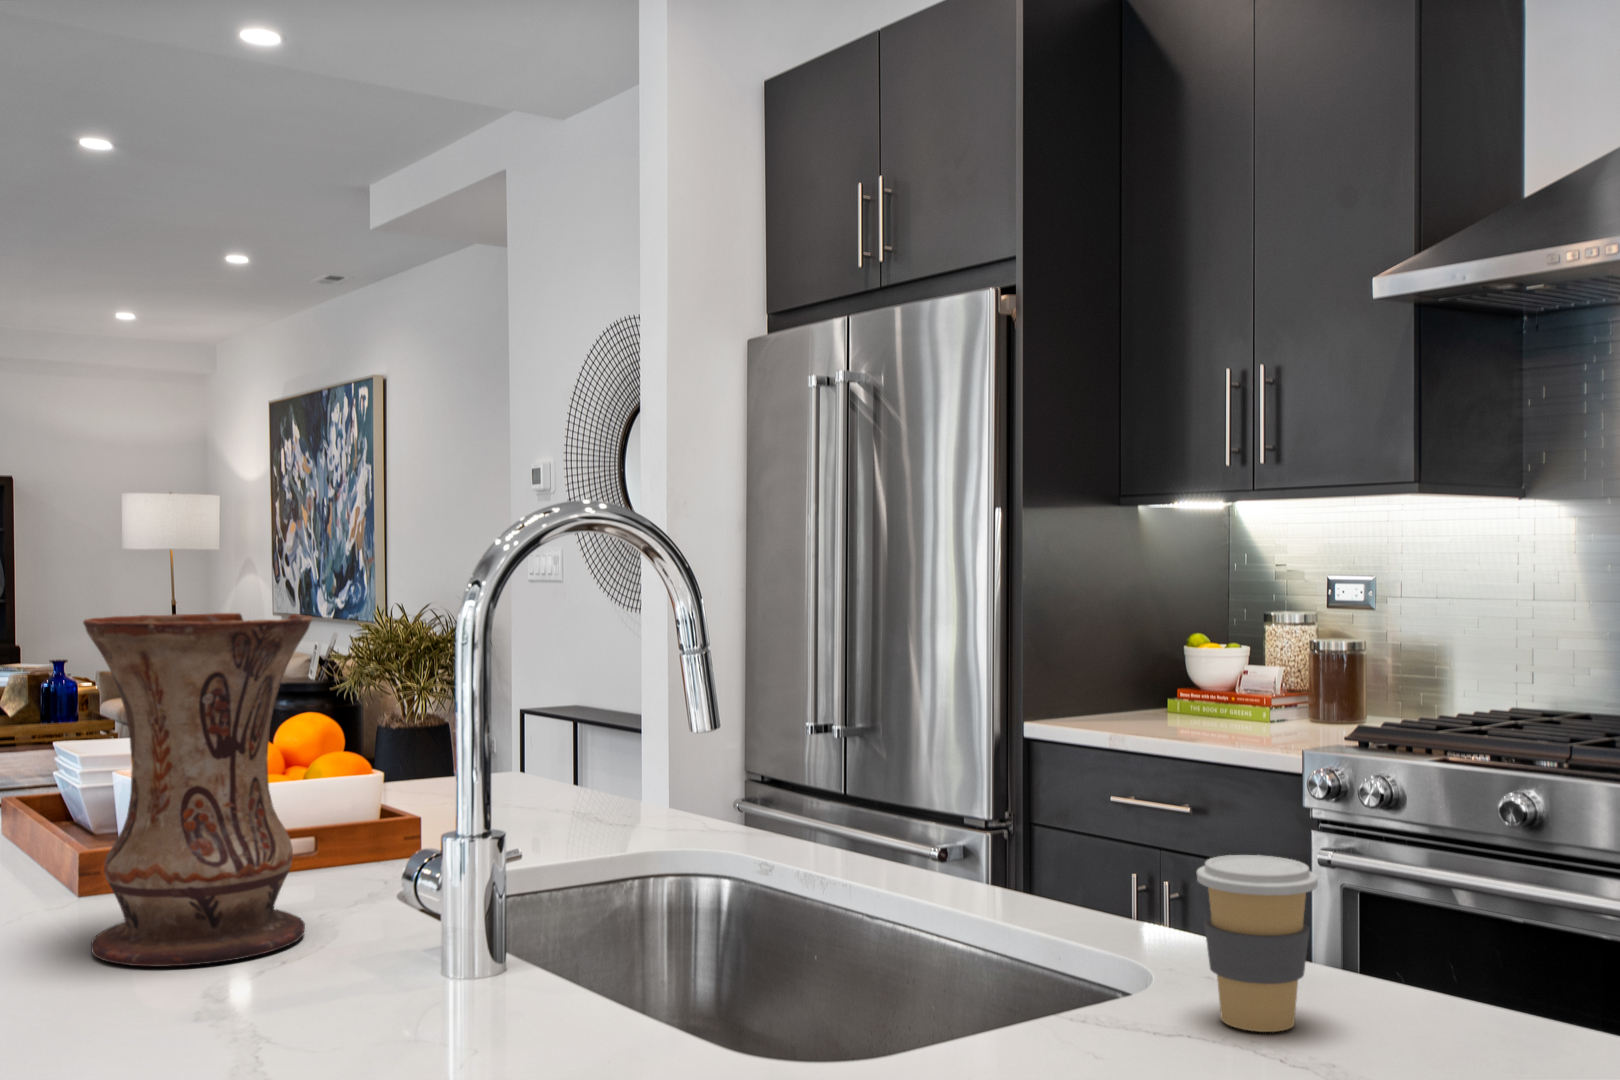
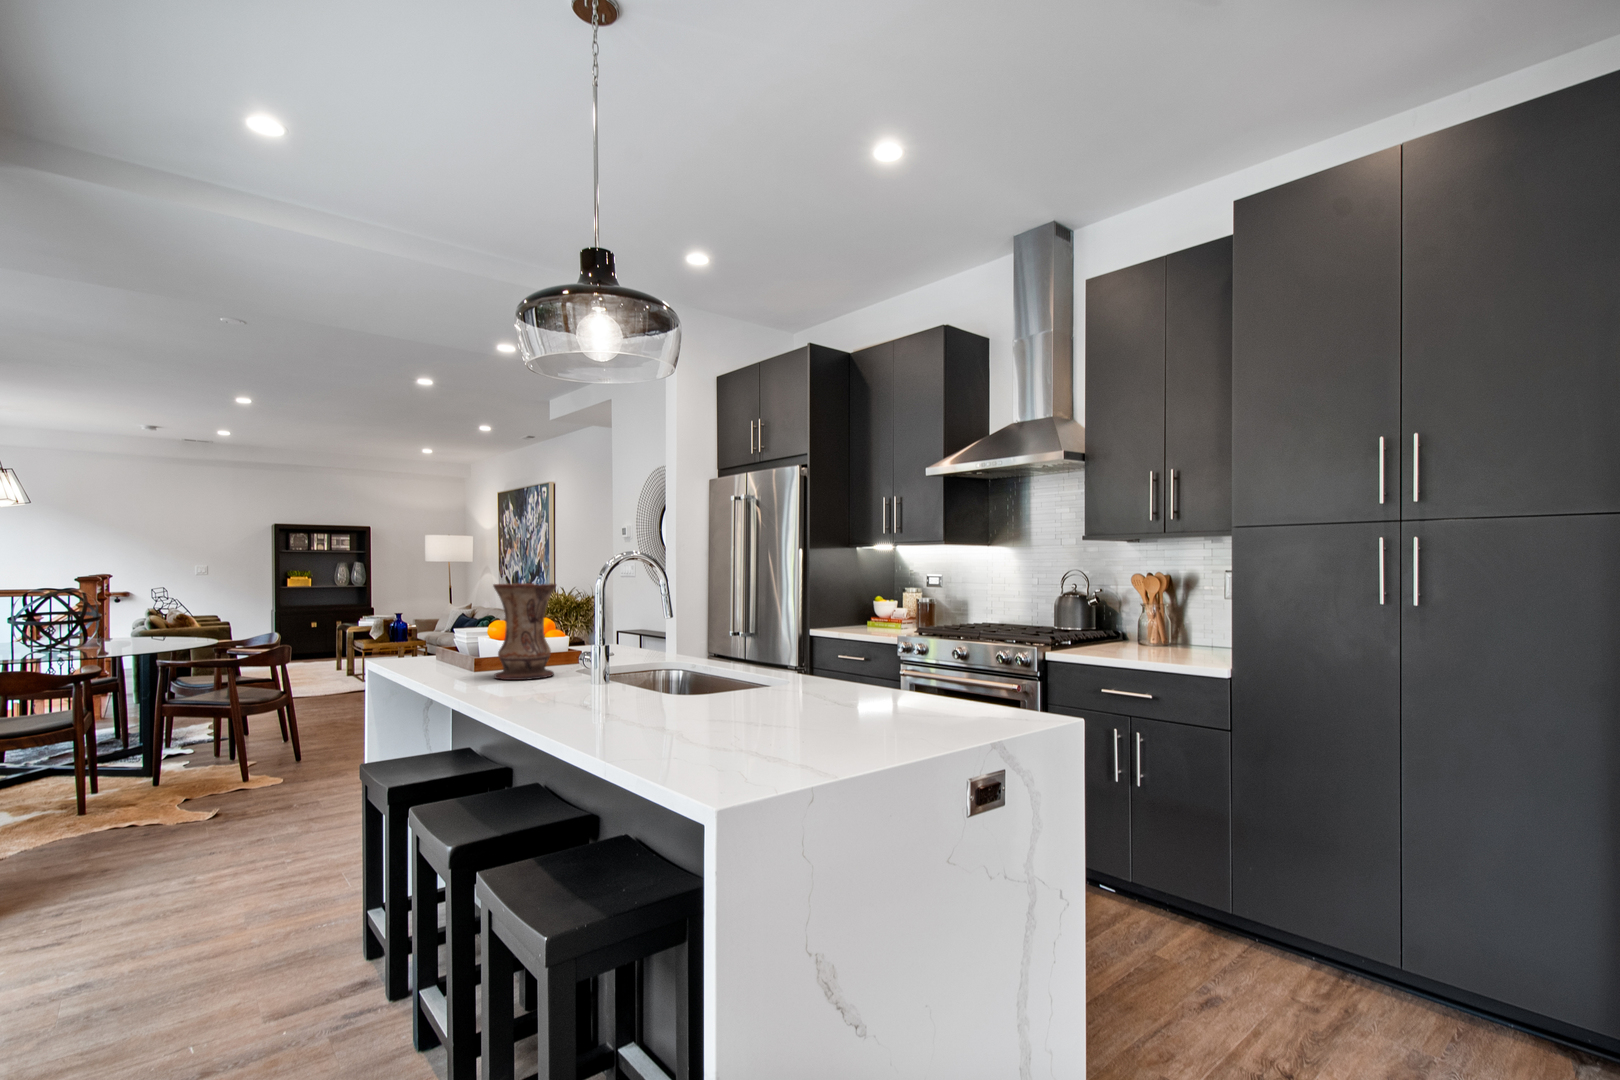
coffee cup: present [1197,855,1318,1032] -> none [790,644,819,686]

